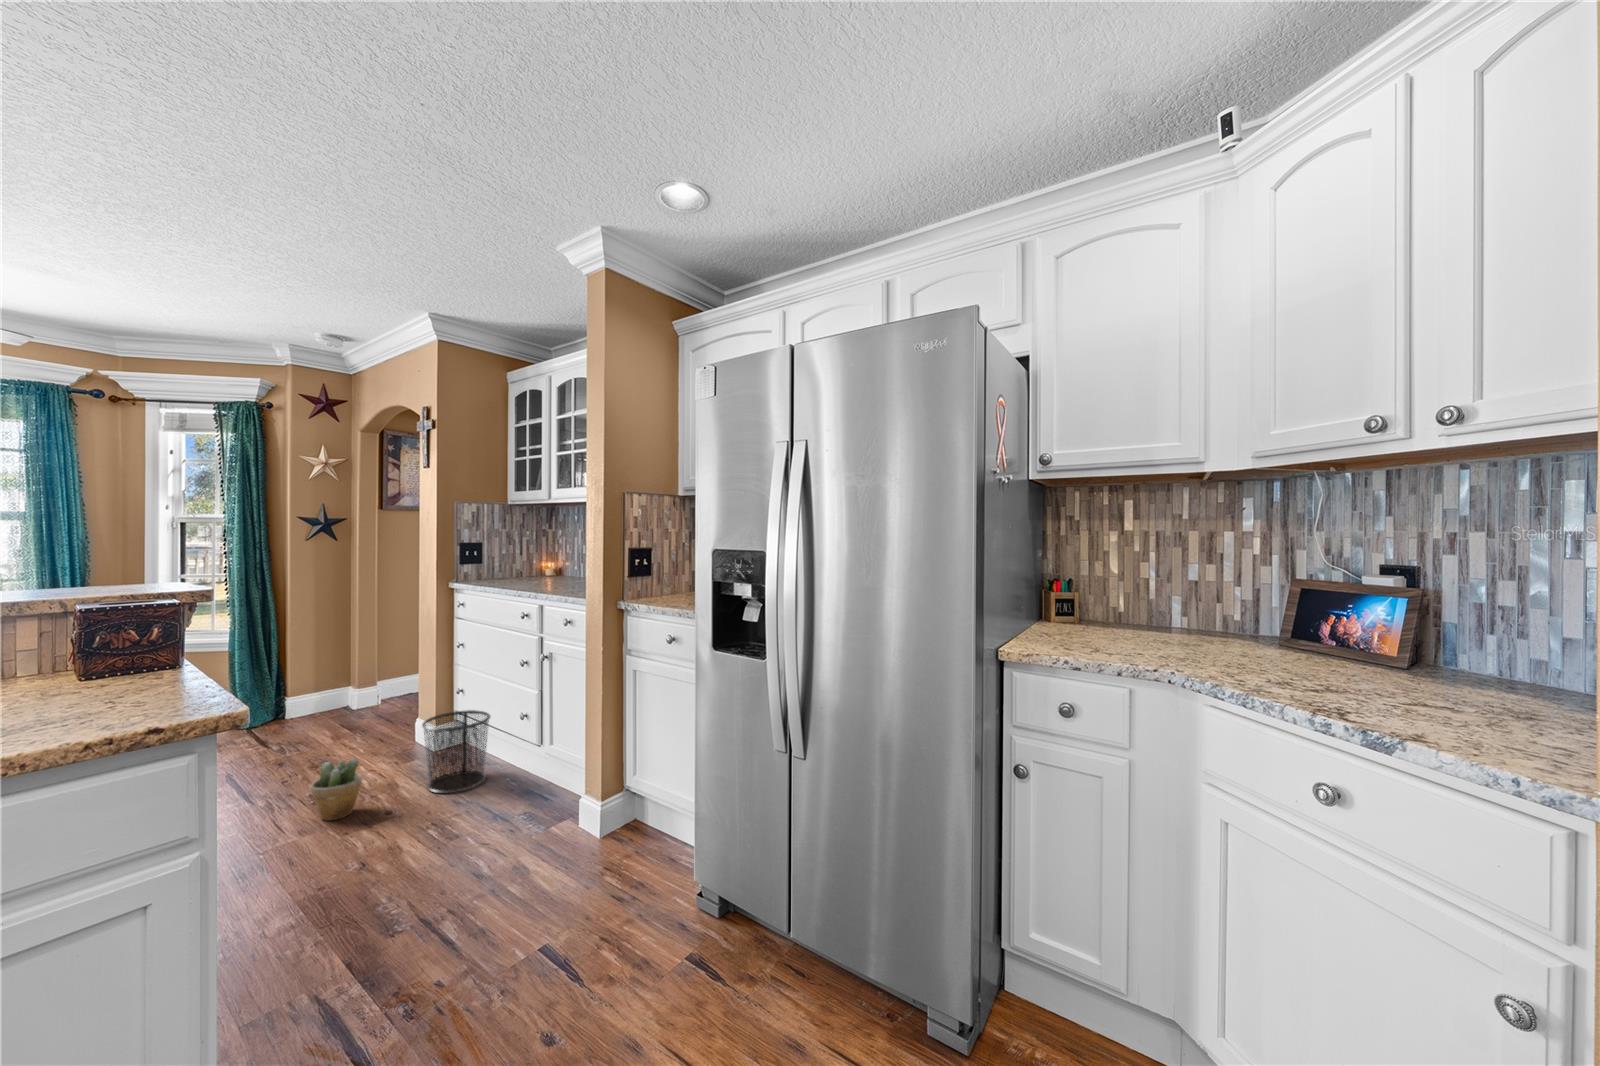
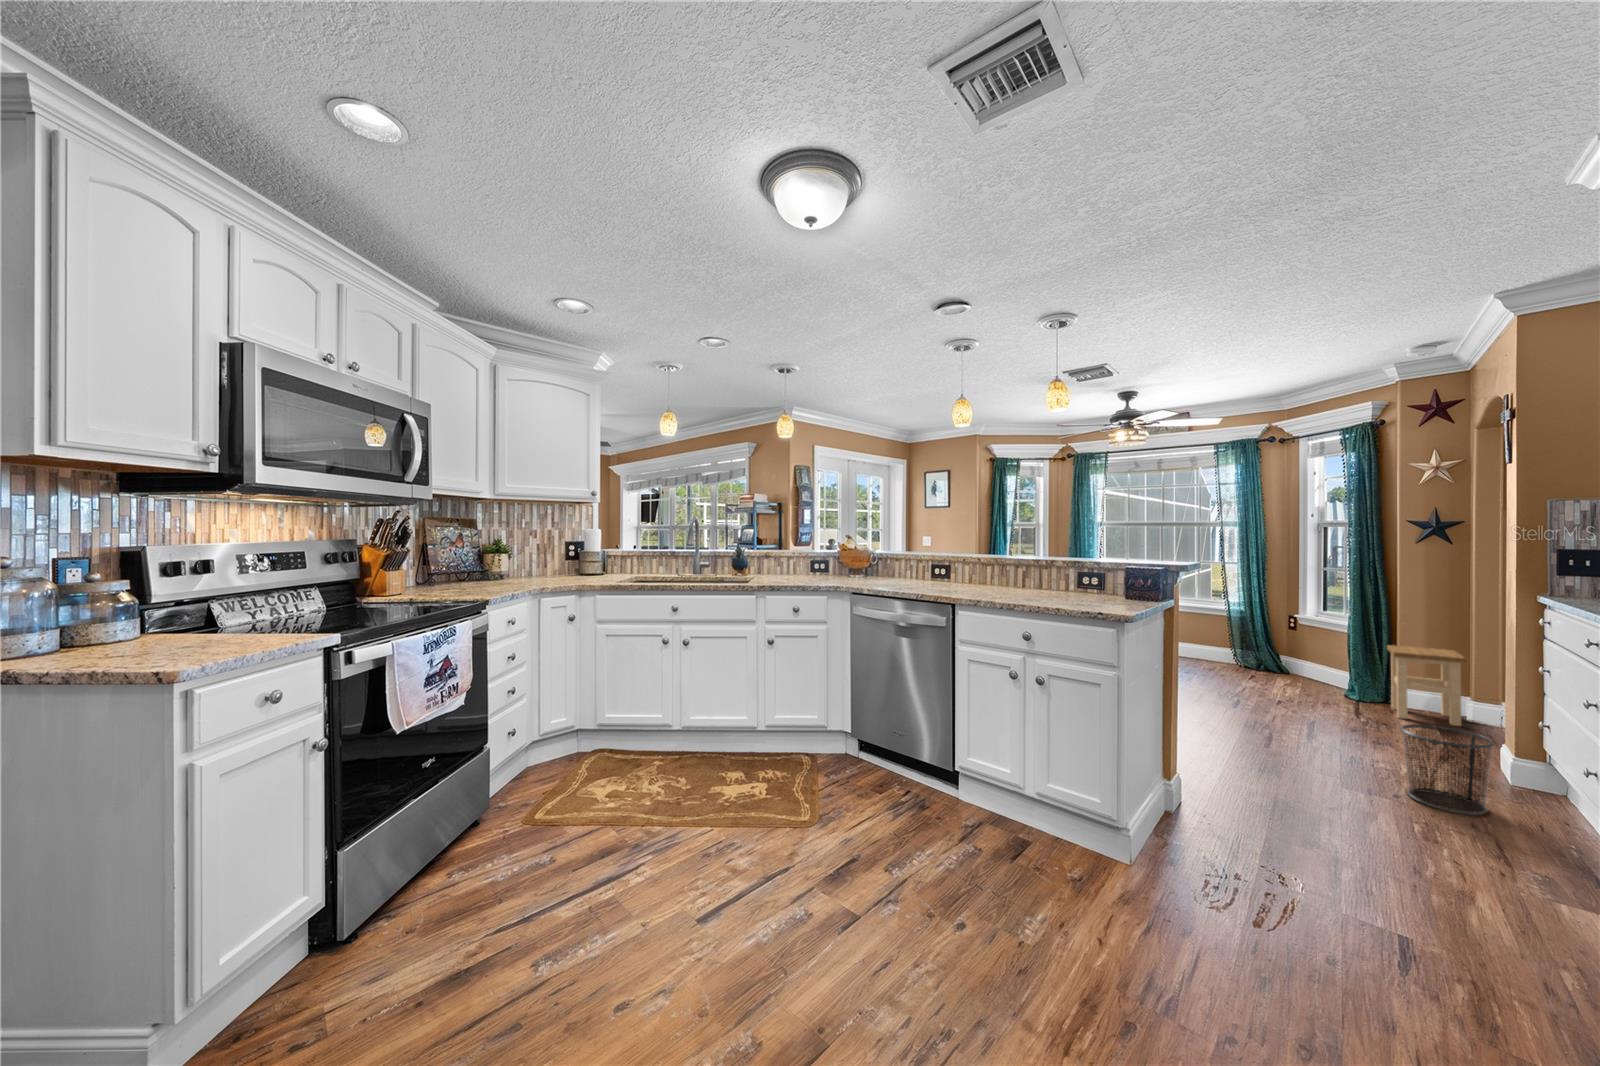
stool: none [282,646,365,730] -> present [1387,645,1466,726]
potted plant: present [311,758,362,821] -> none [1291,722,1335,773]

